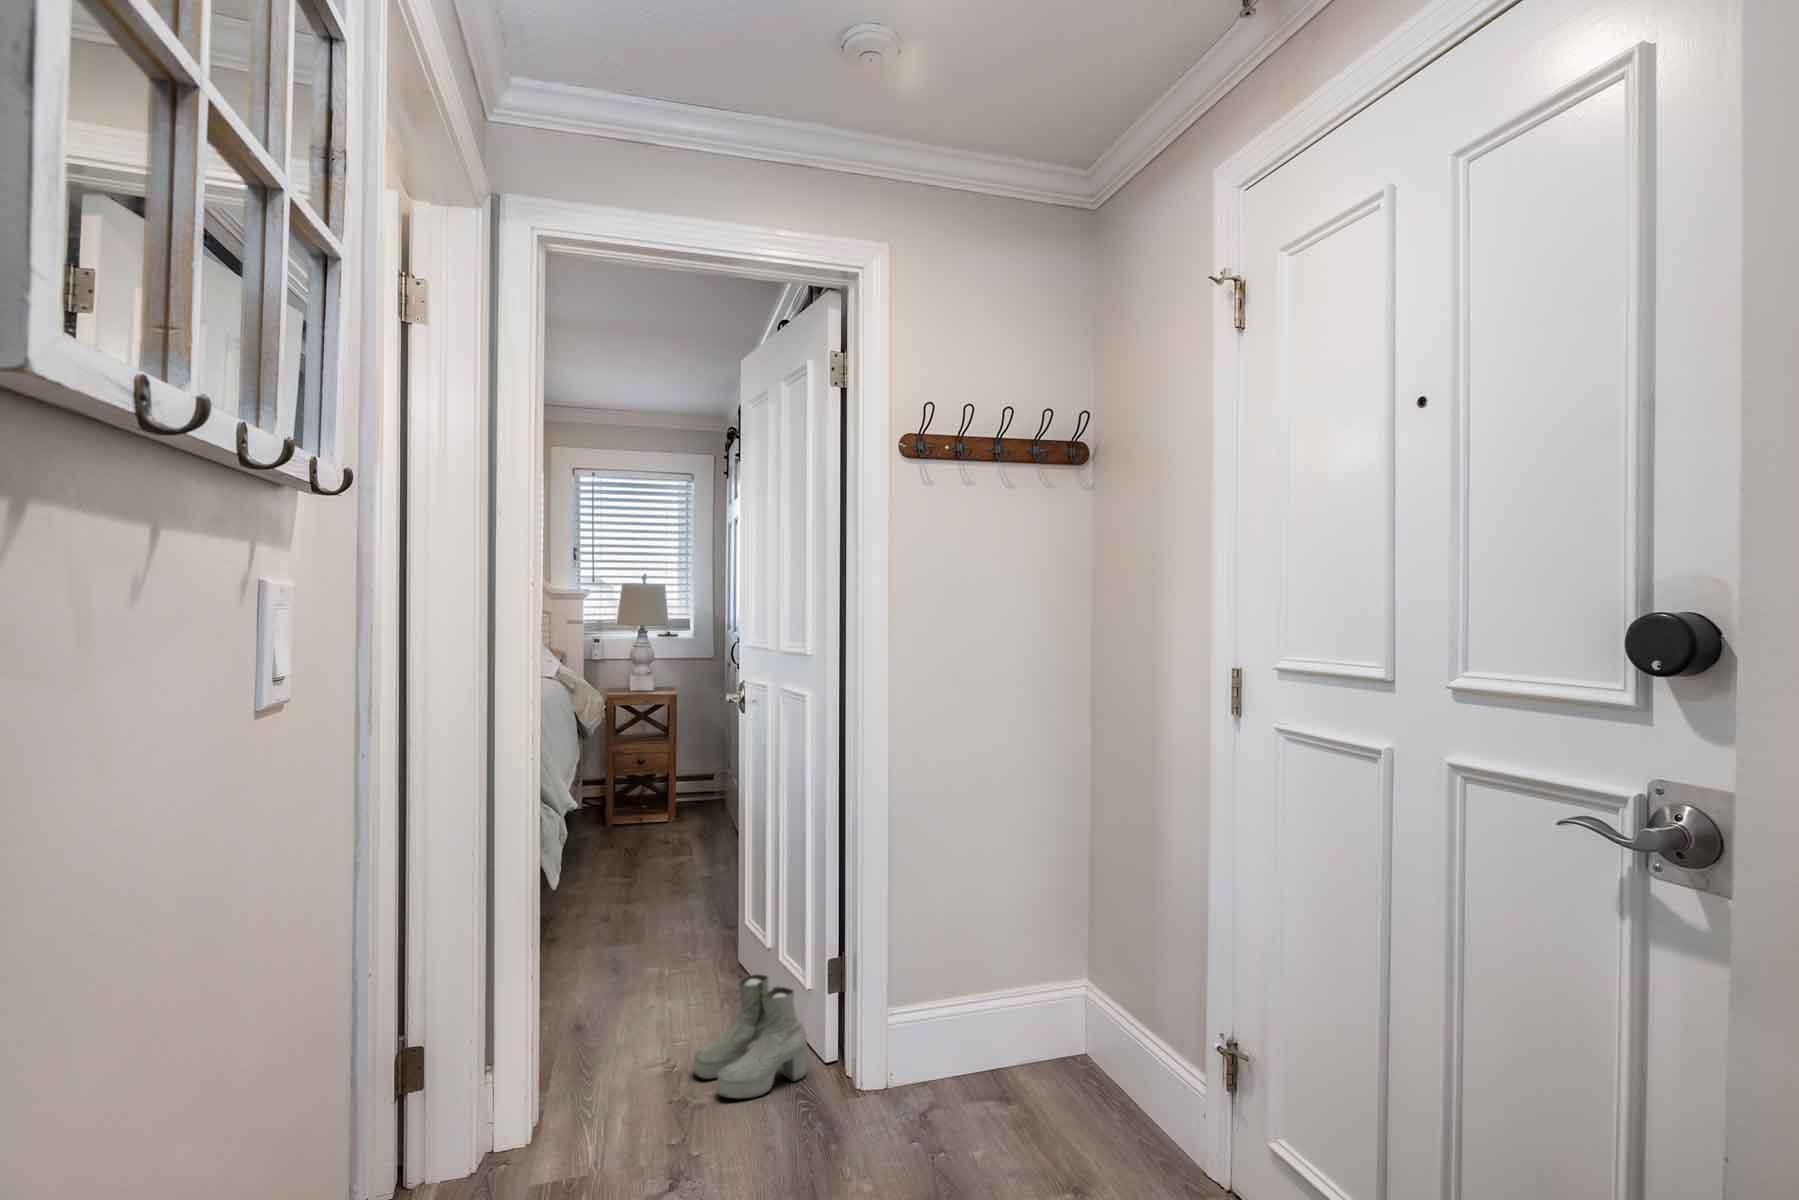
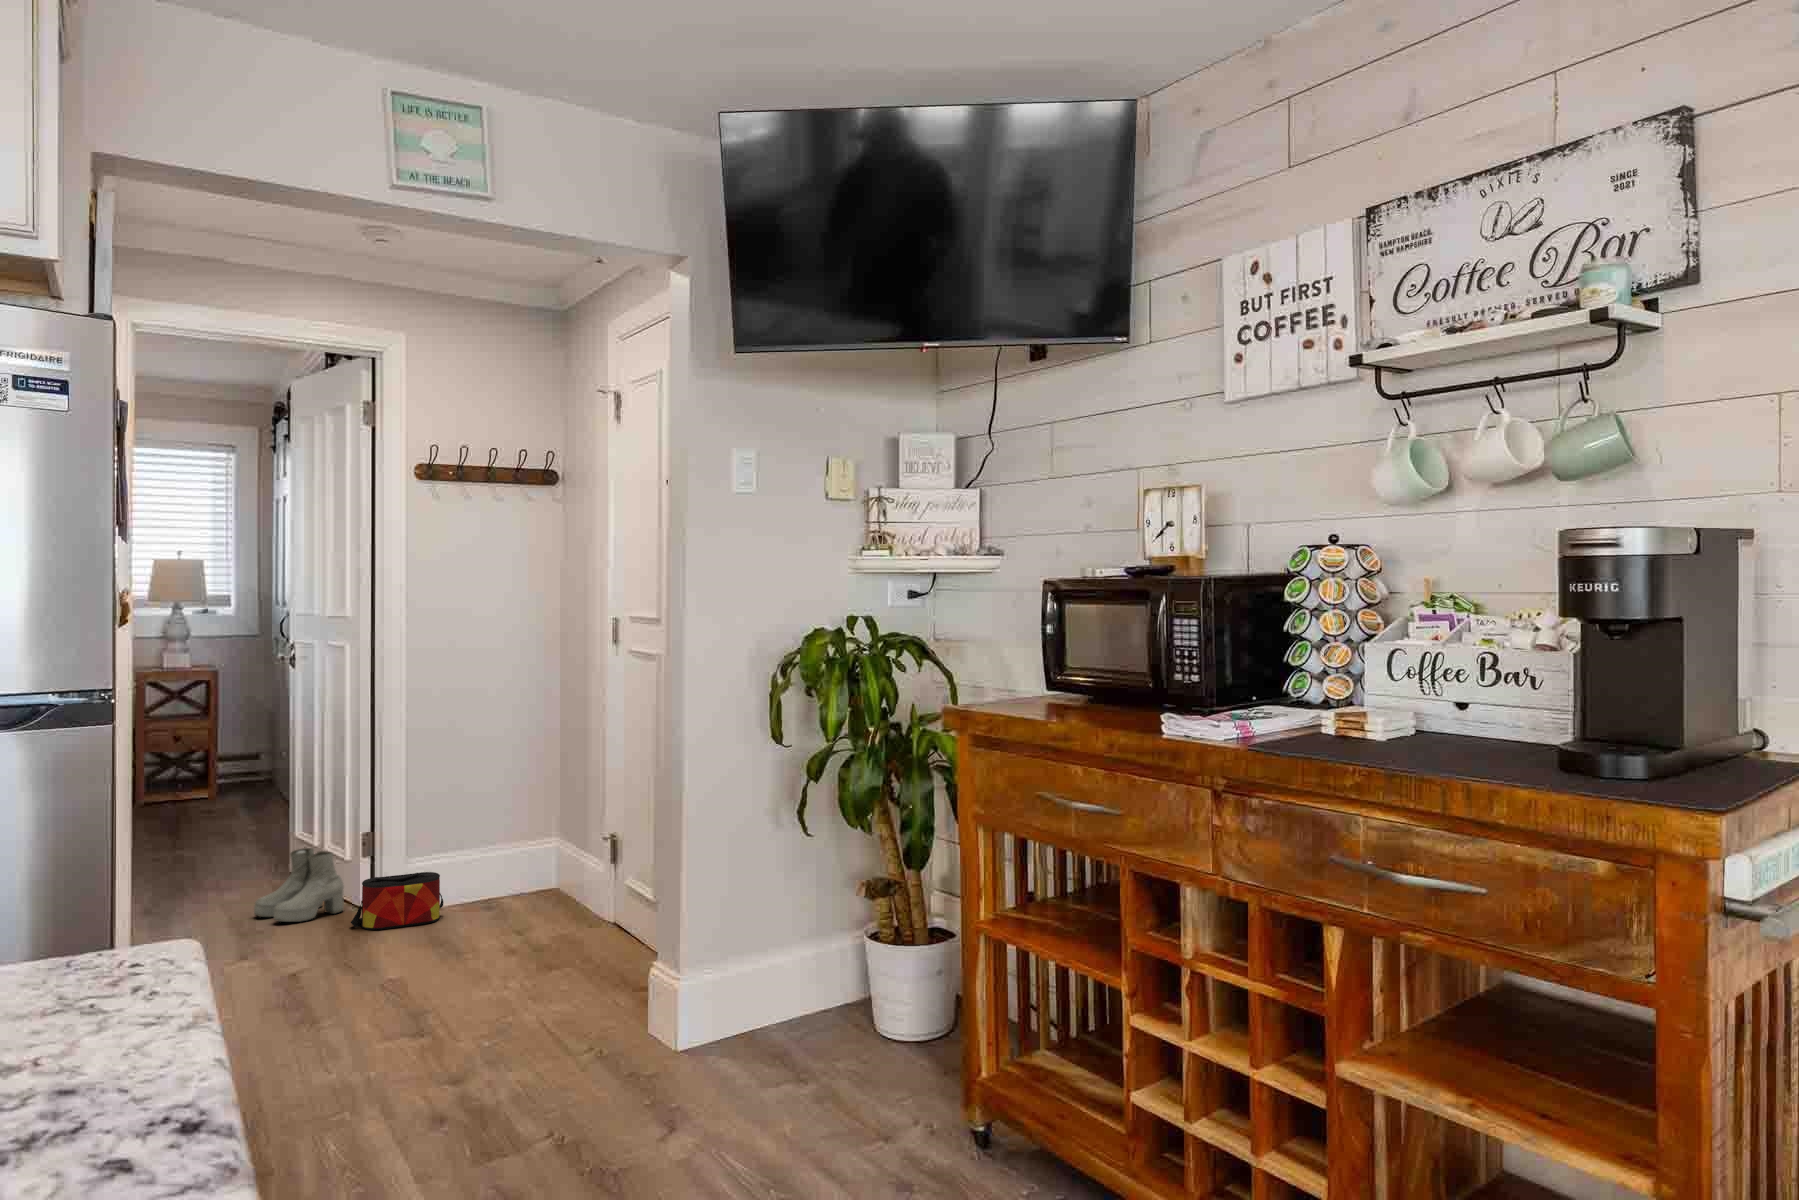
bag: none [819,1039,946,1140] -> present [351,872,443,930]

